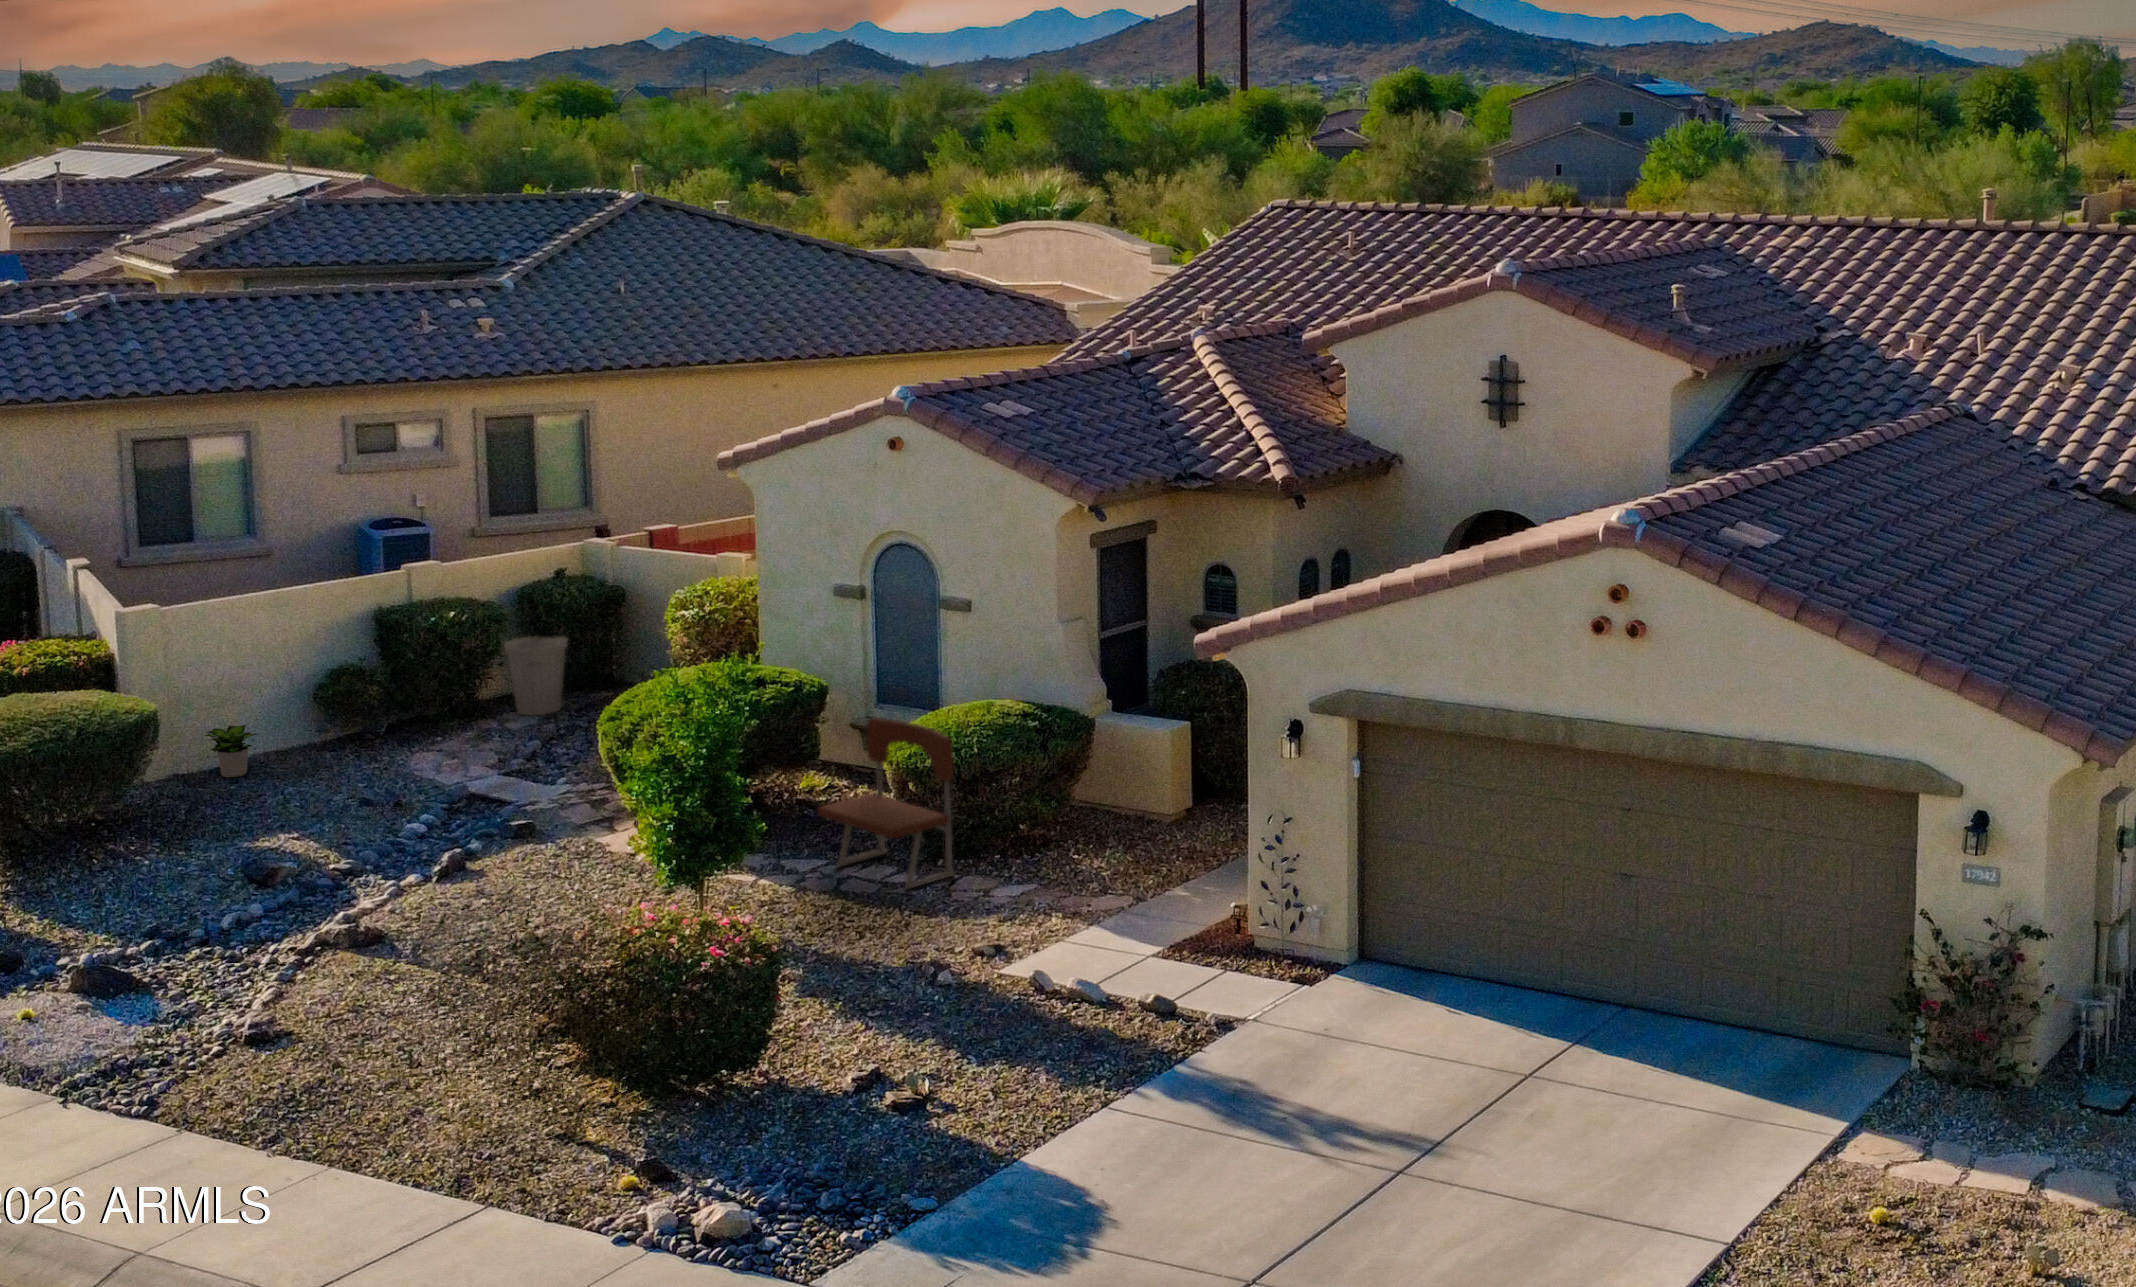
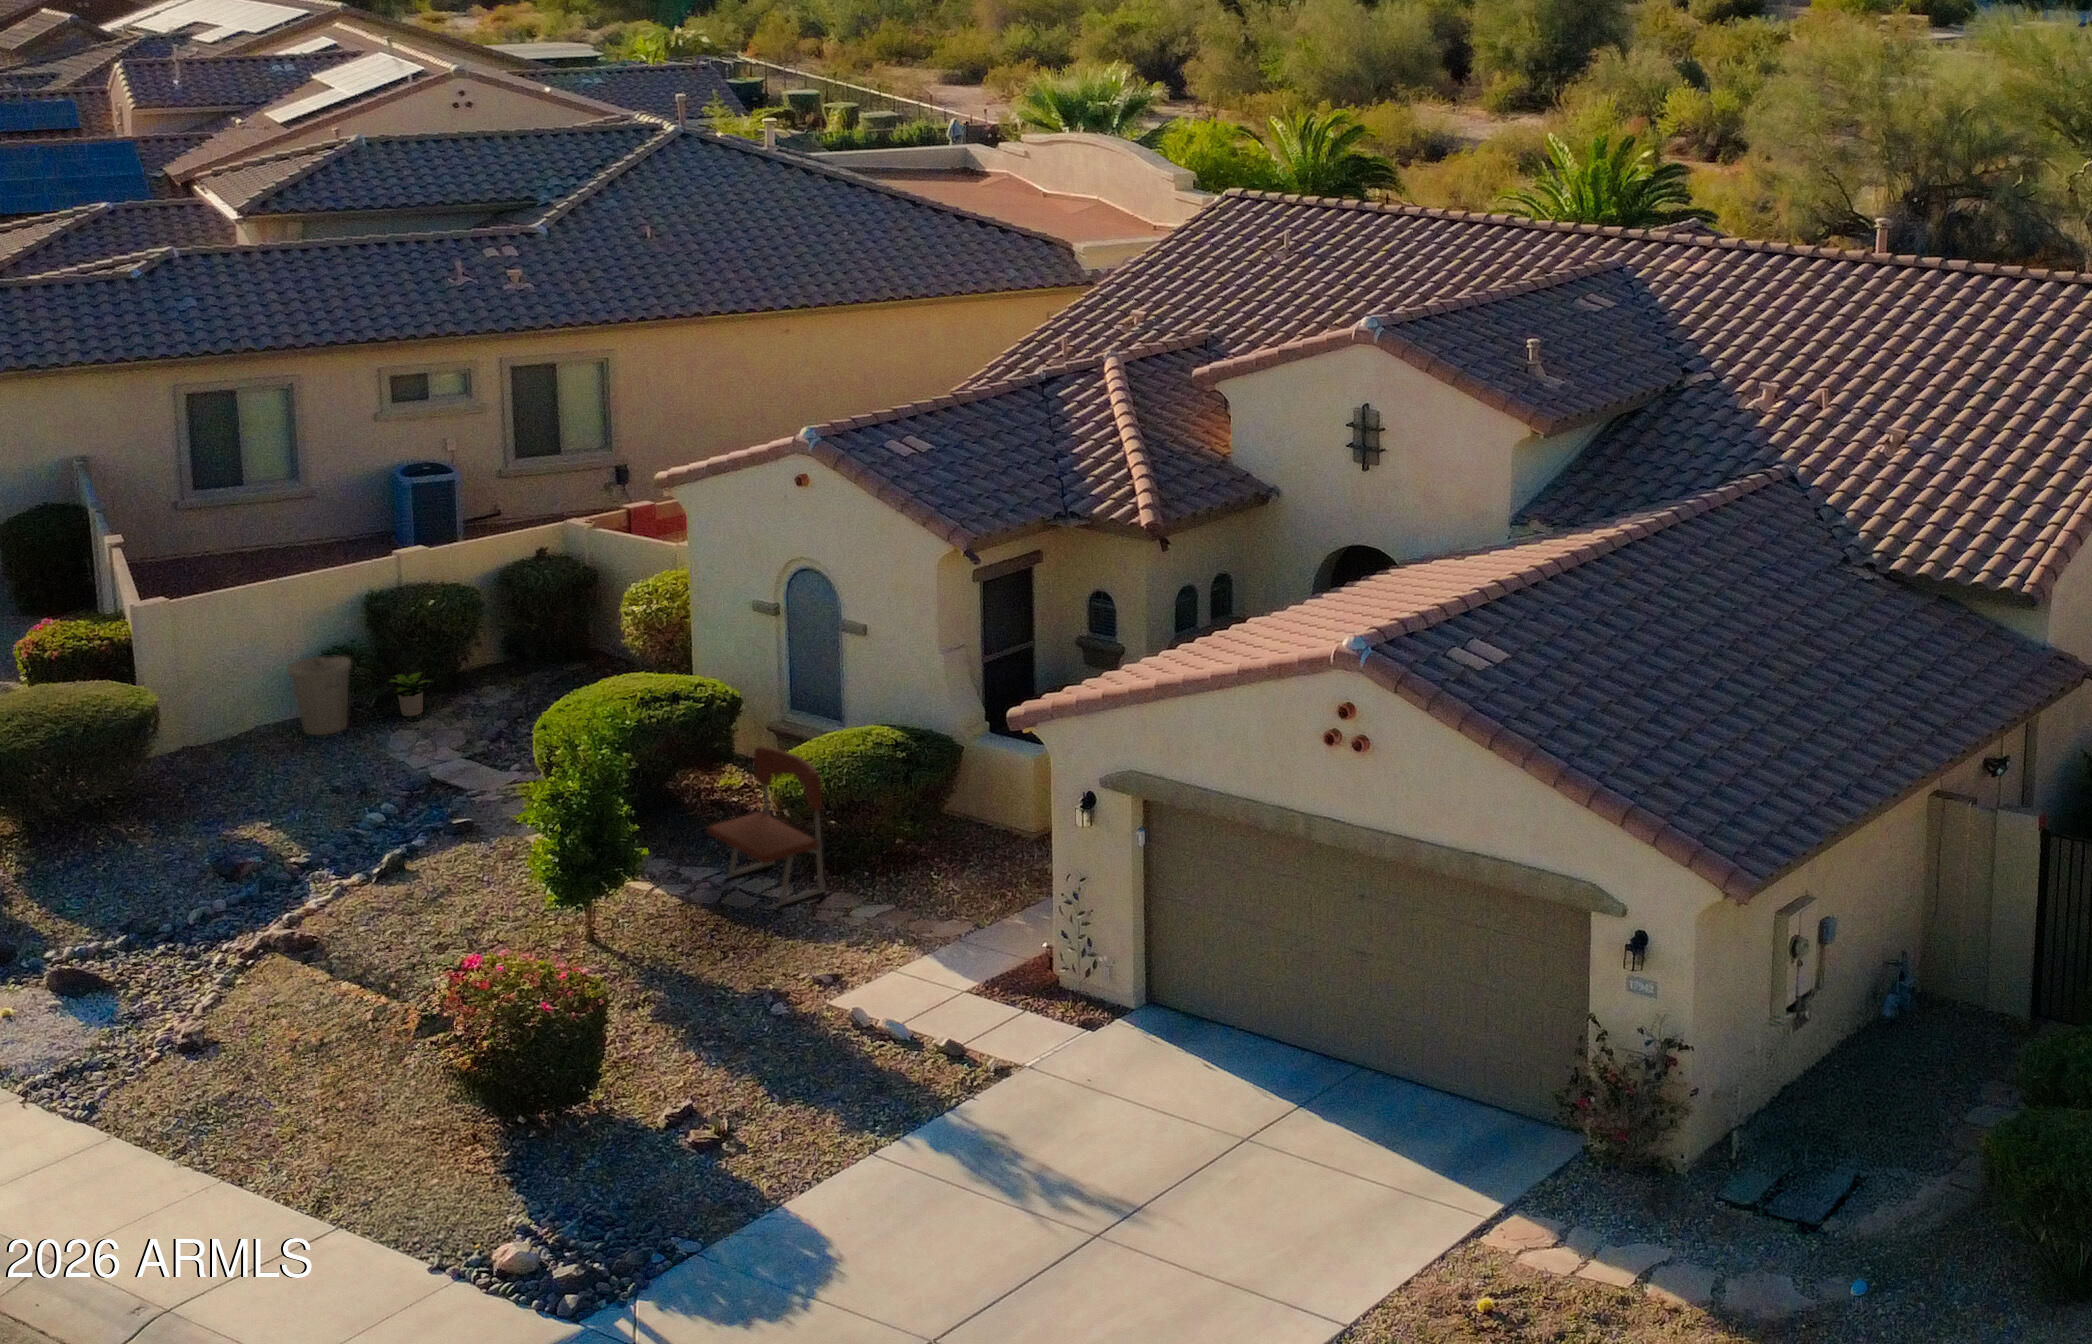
trash can: present [504,636,568,715] -> present [287,656,351,735]
potted plant: present [205,725,258,777] -> present [387,672,433,716]

